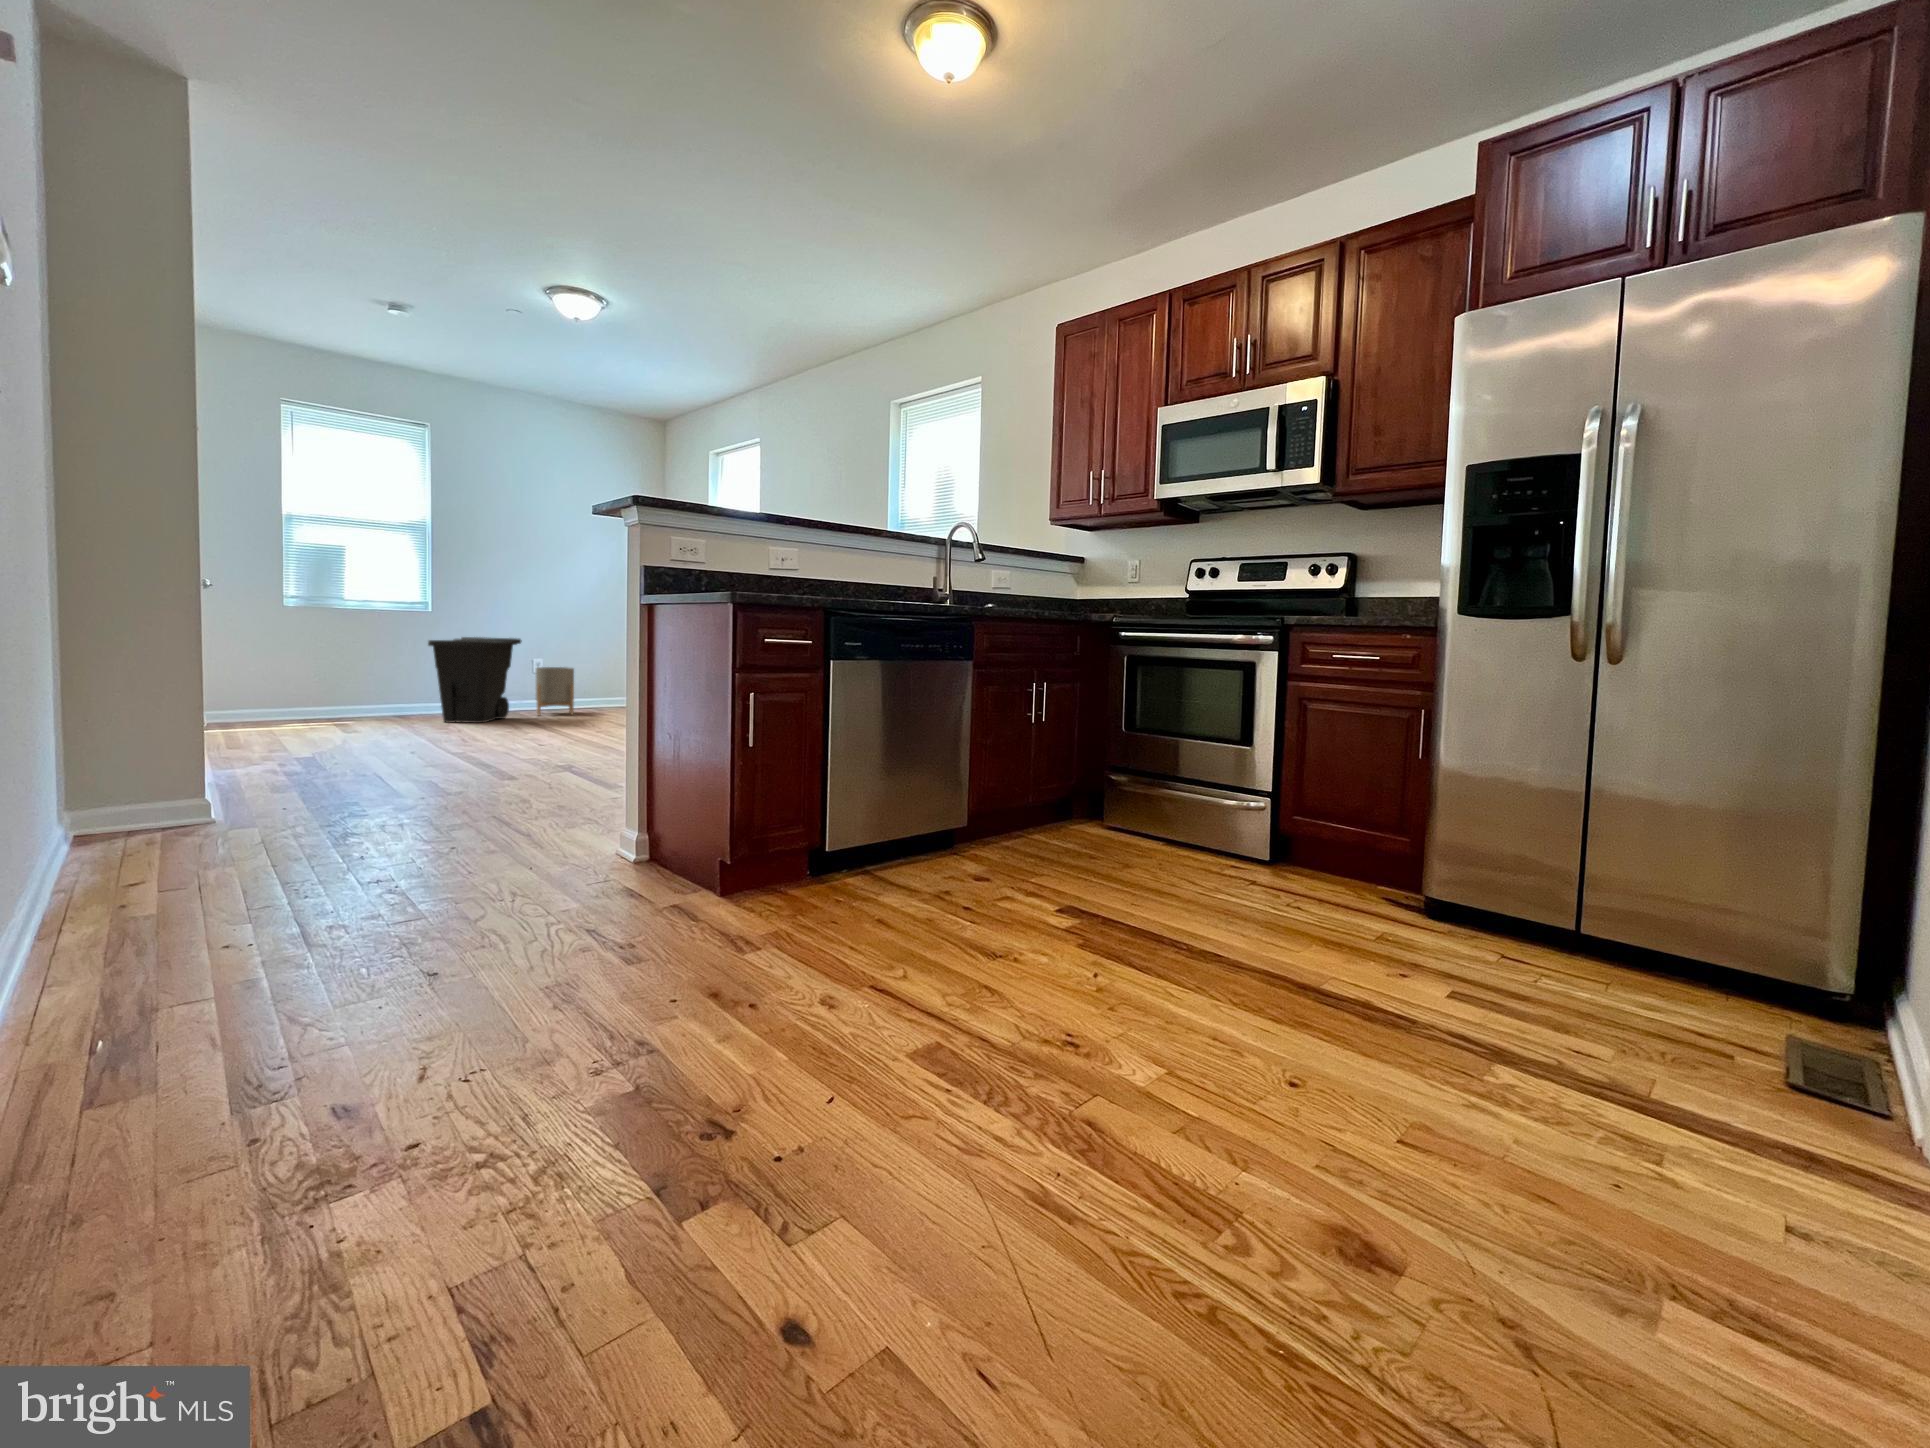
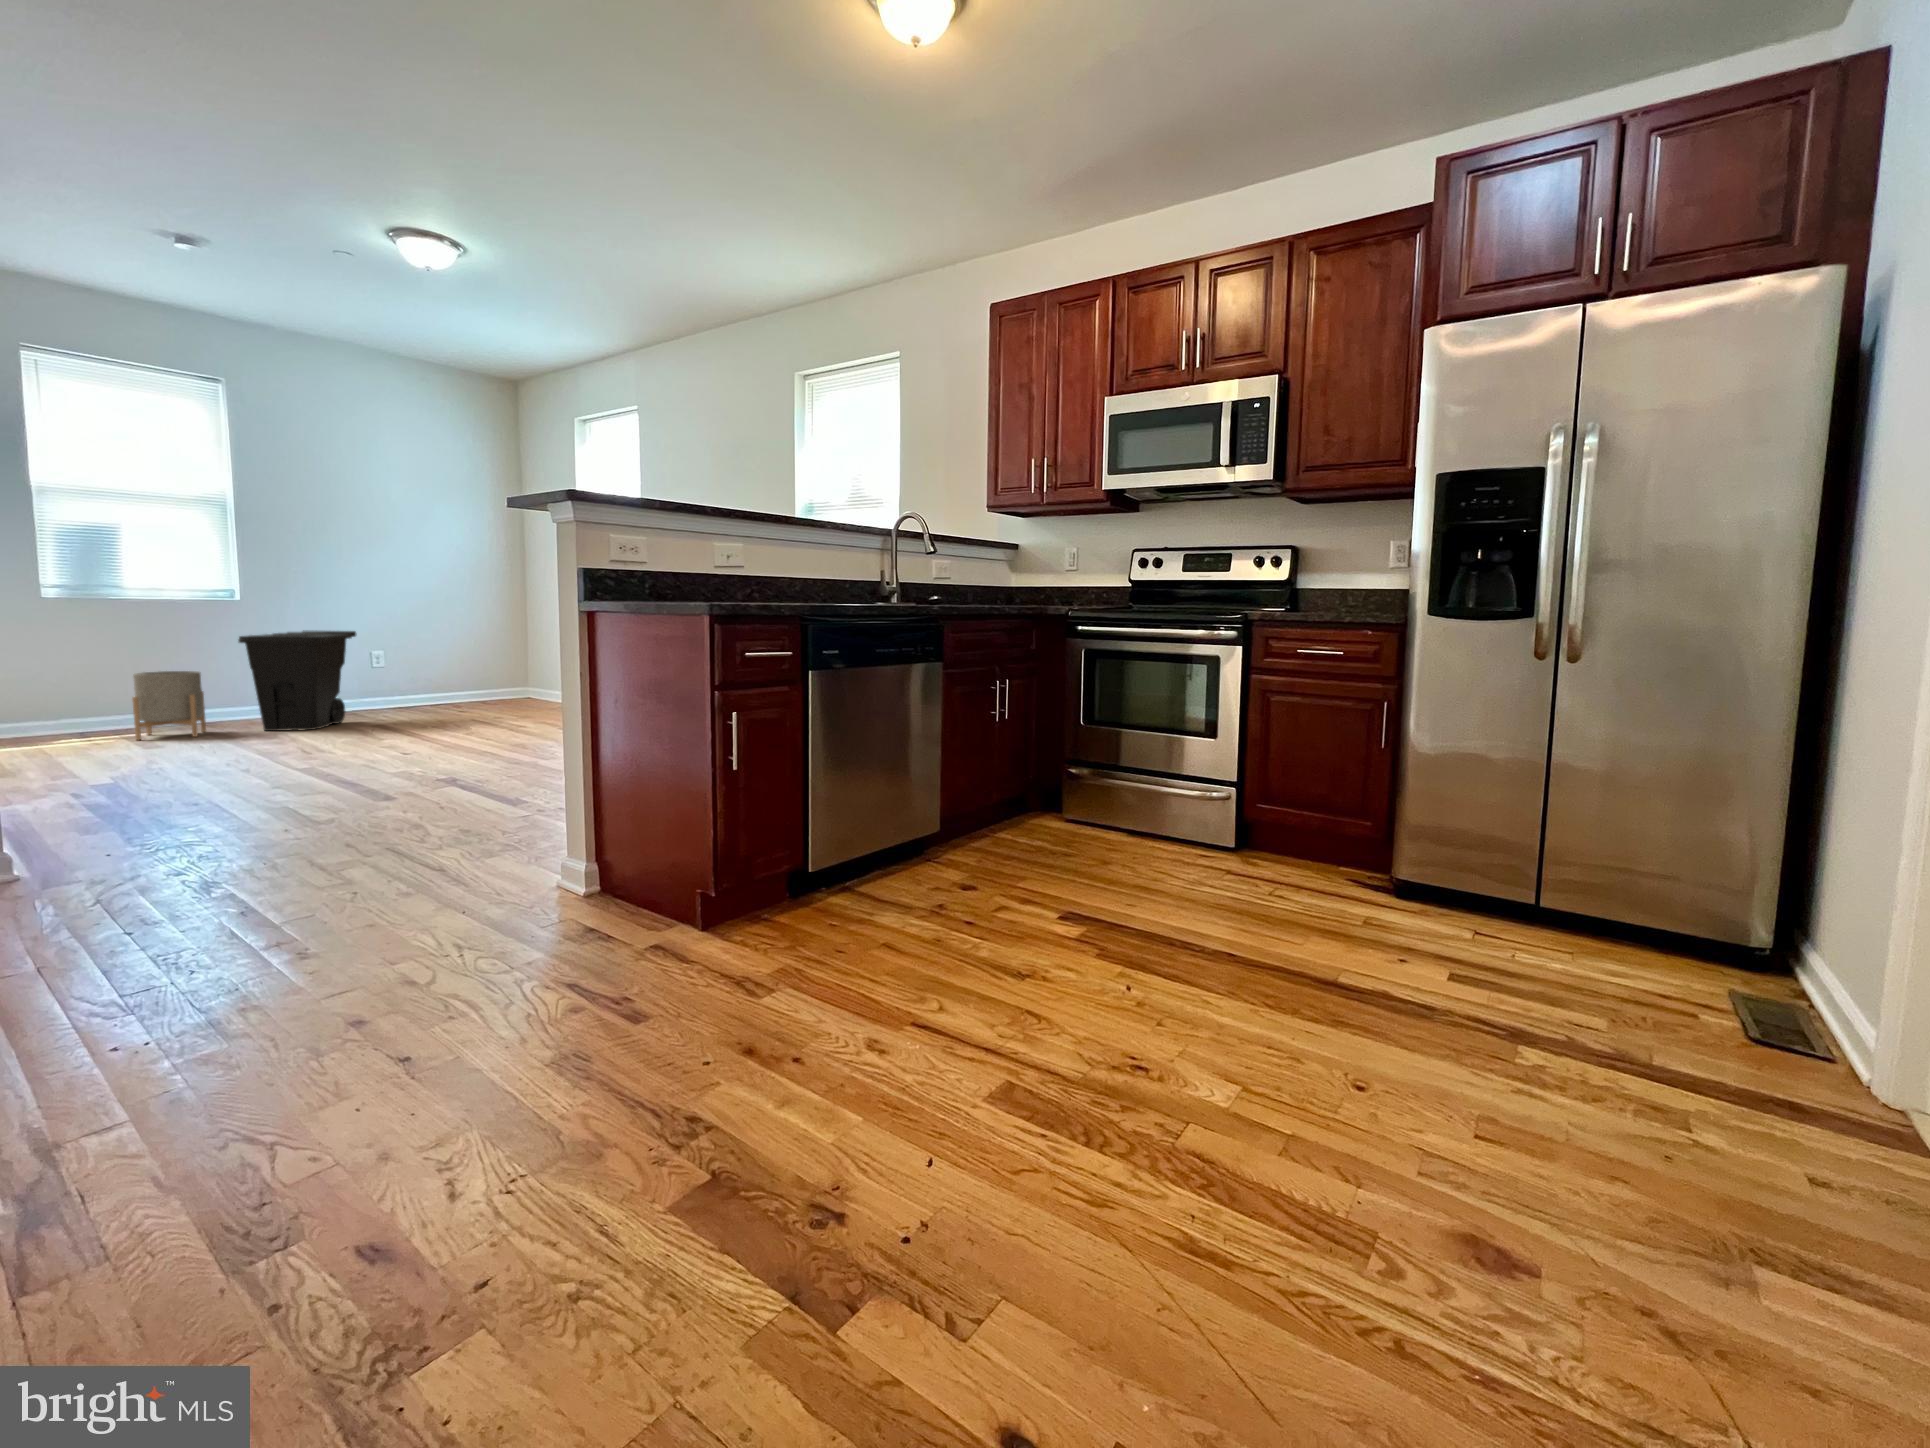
planter: present [536,667,574,715] -> present [132,671,206,740]

